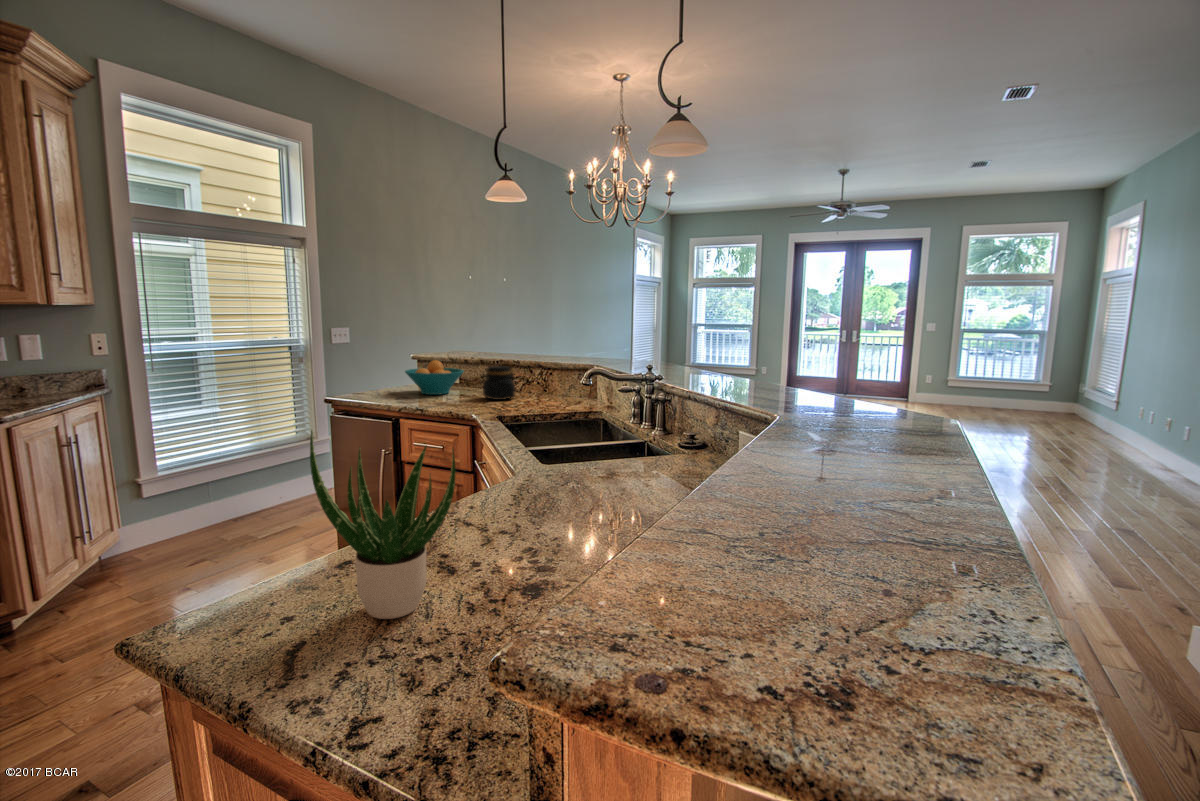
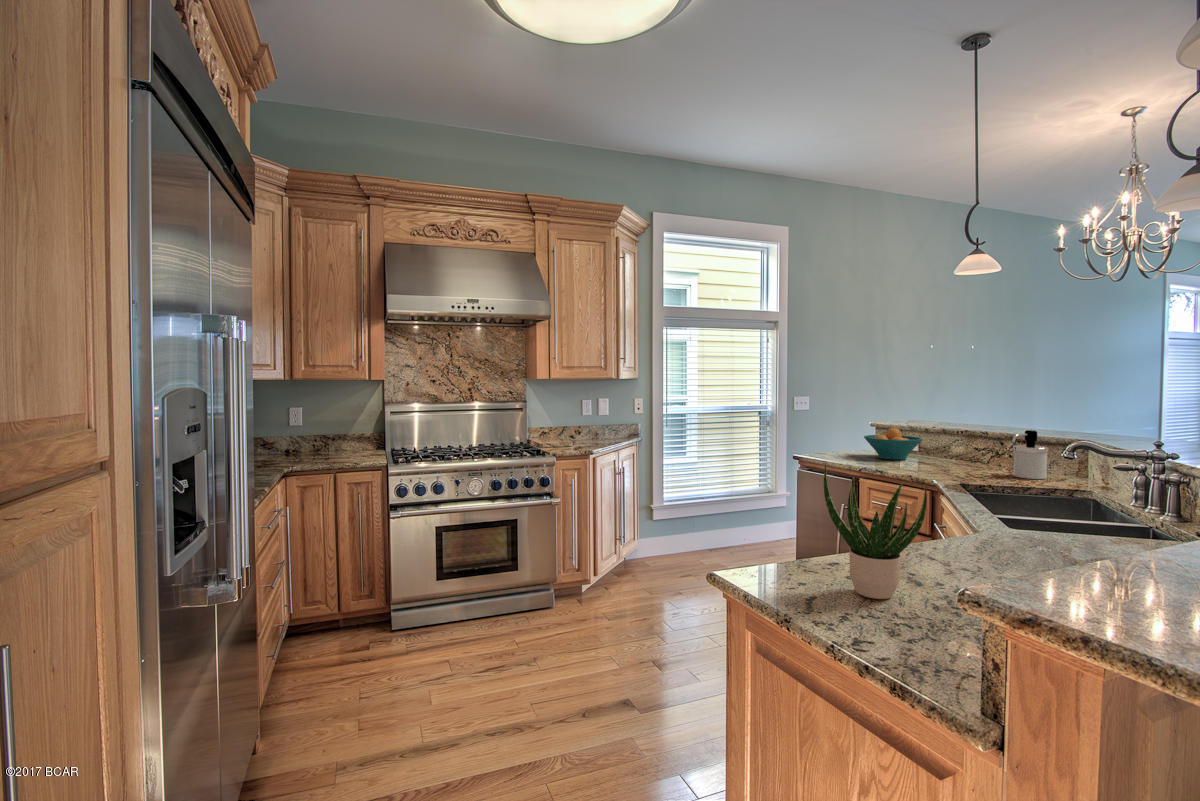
soap dispenser: none [541,358,569,405] -> present [1012,430,1049,479]
jar: present [481,366,515,400] -> none [940,435,982,469]

